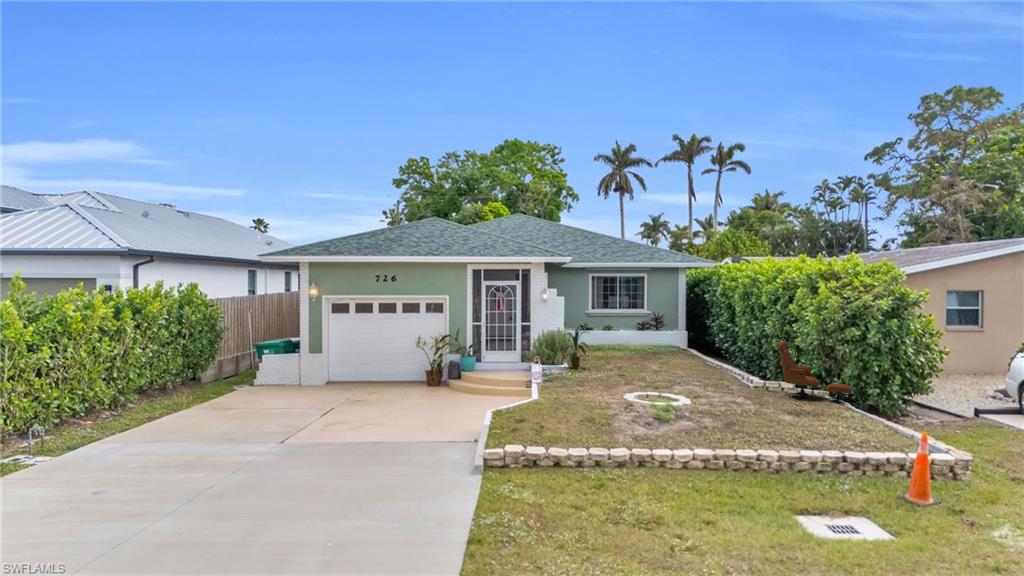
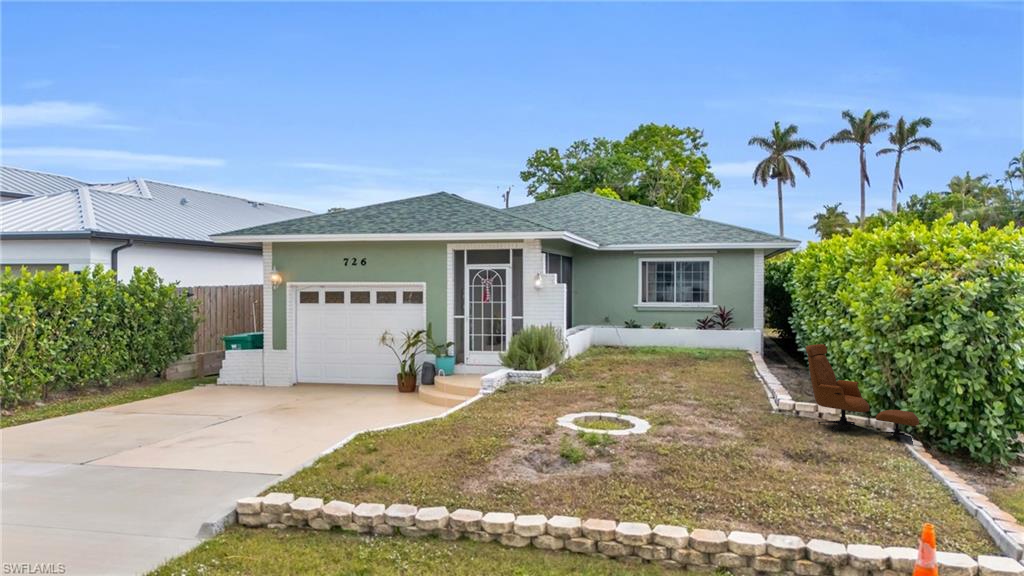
house plant: present [566,328,588,369] -> none [554,322,588,375]

